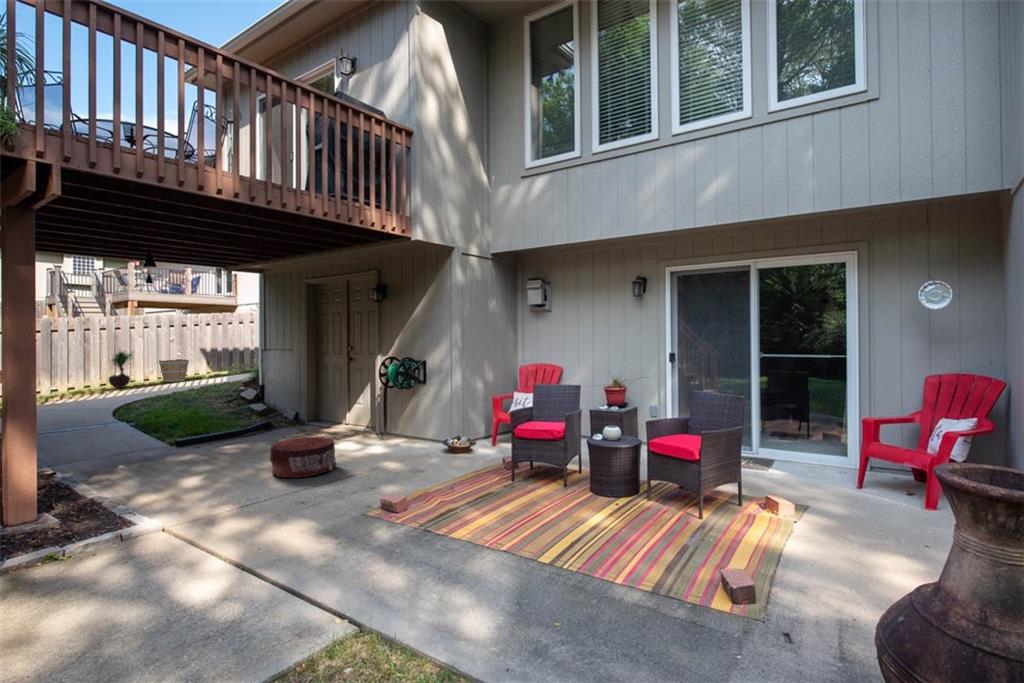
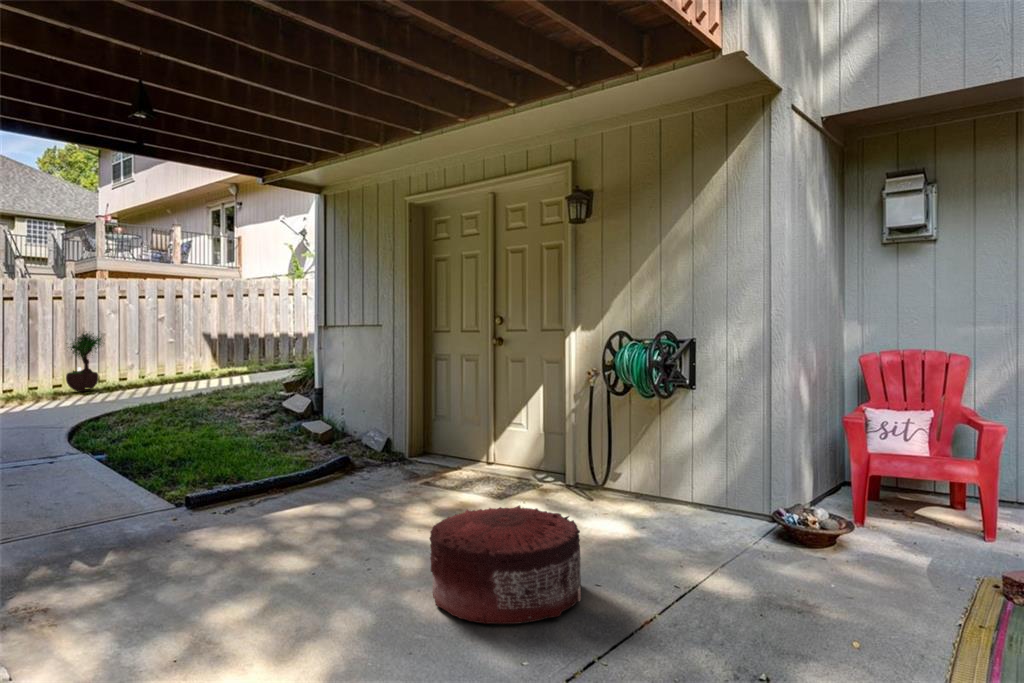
wooden bucket: present [159,359,189,382] -> none [142,348,187,384]

